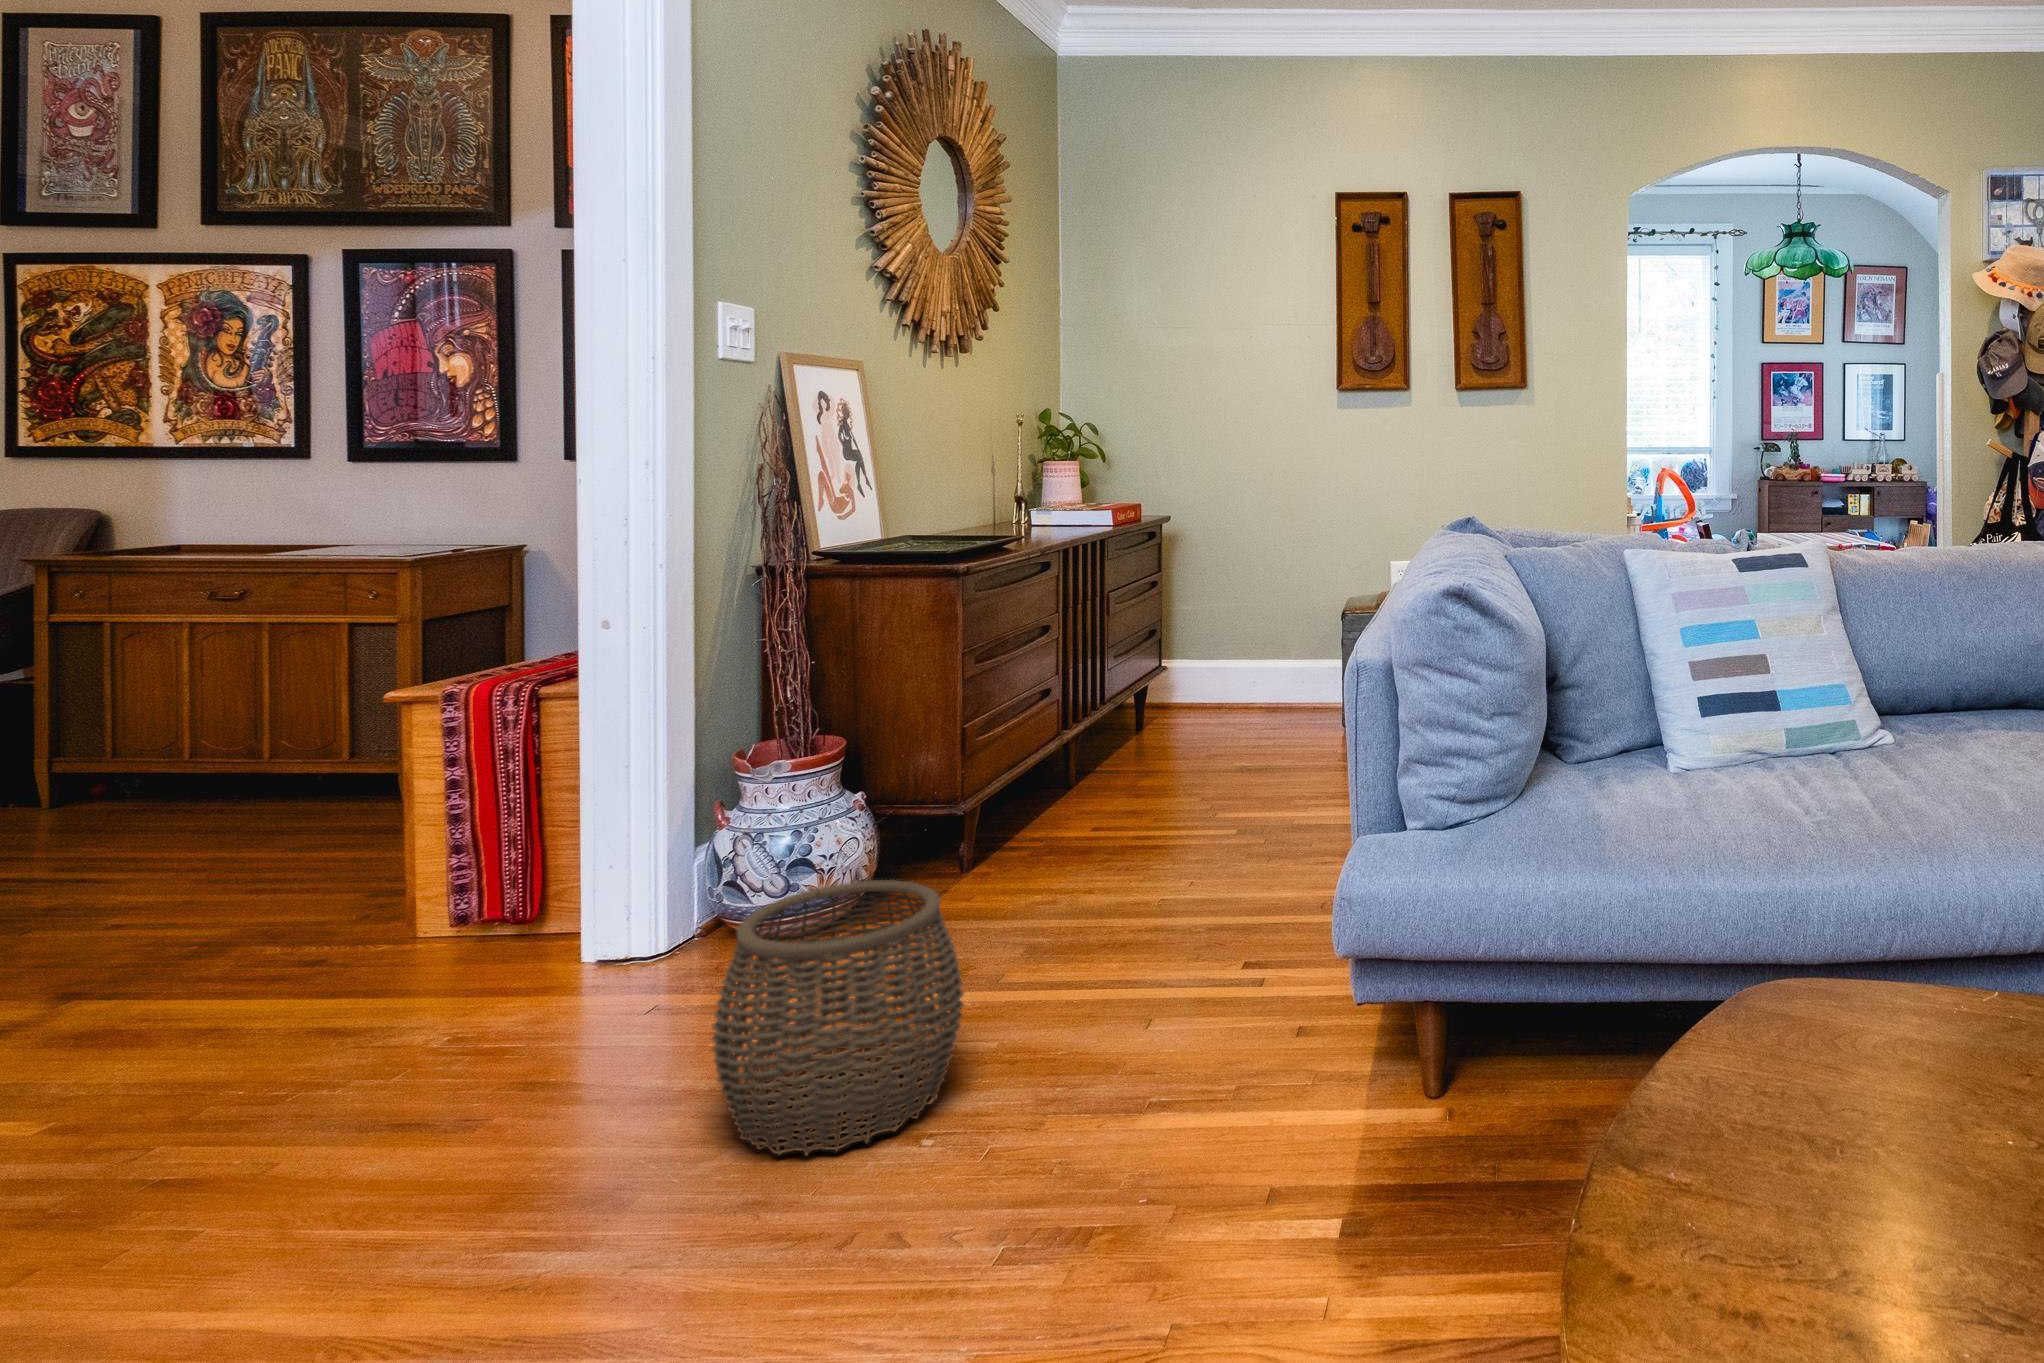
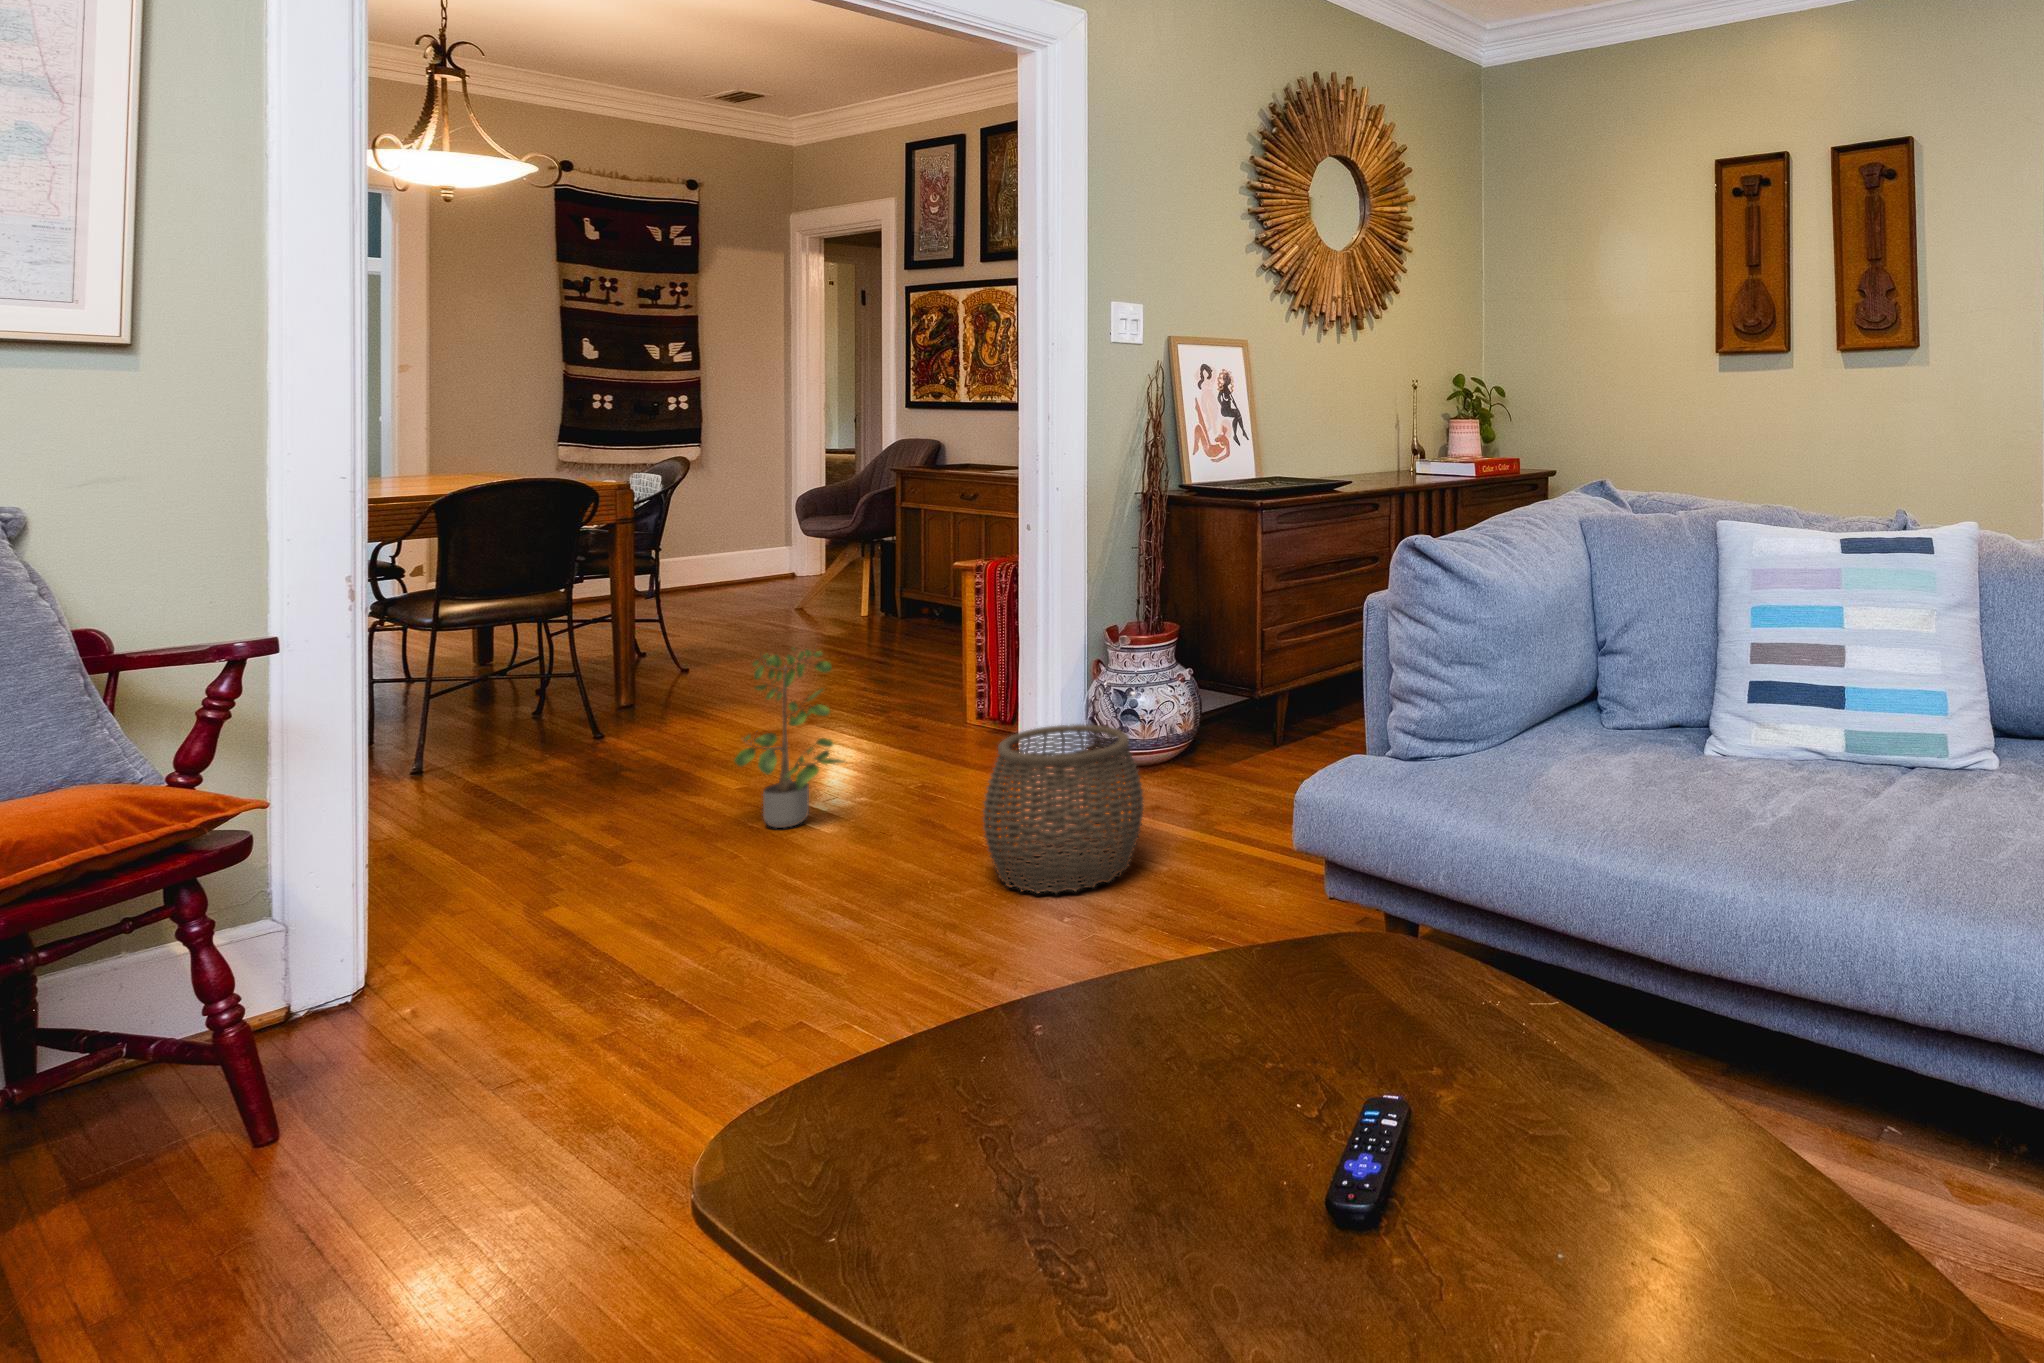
potted plant: none [108,838,370,1179] -> present [735,648,843,828]

